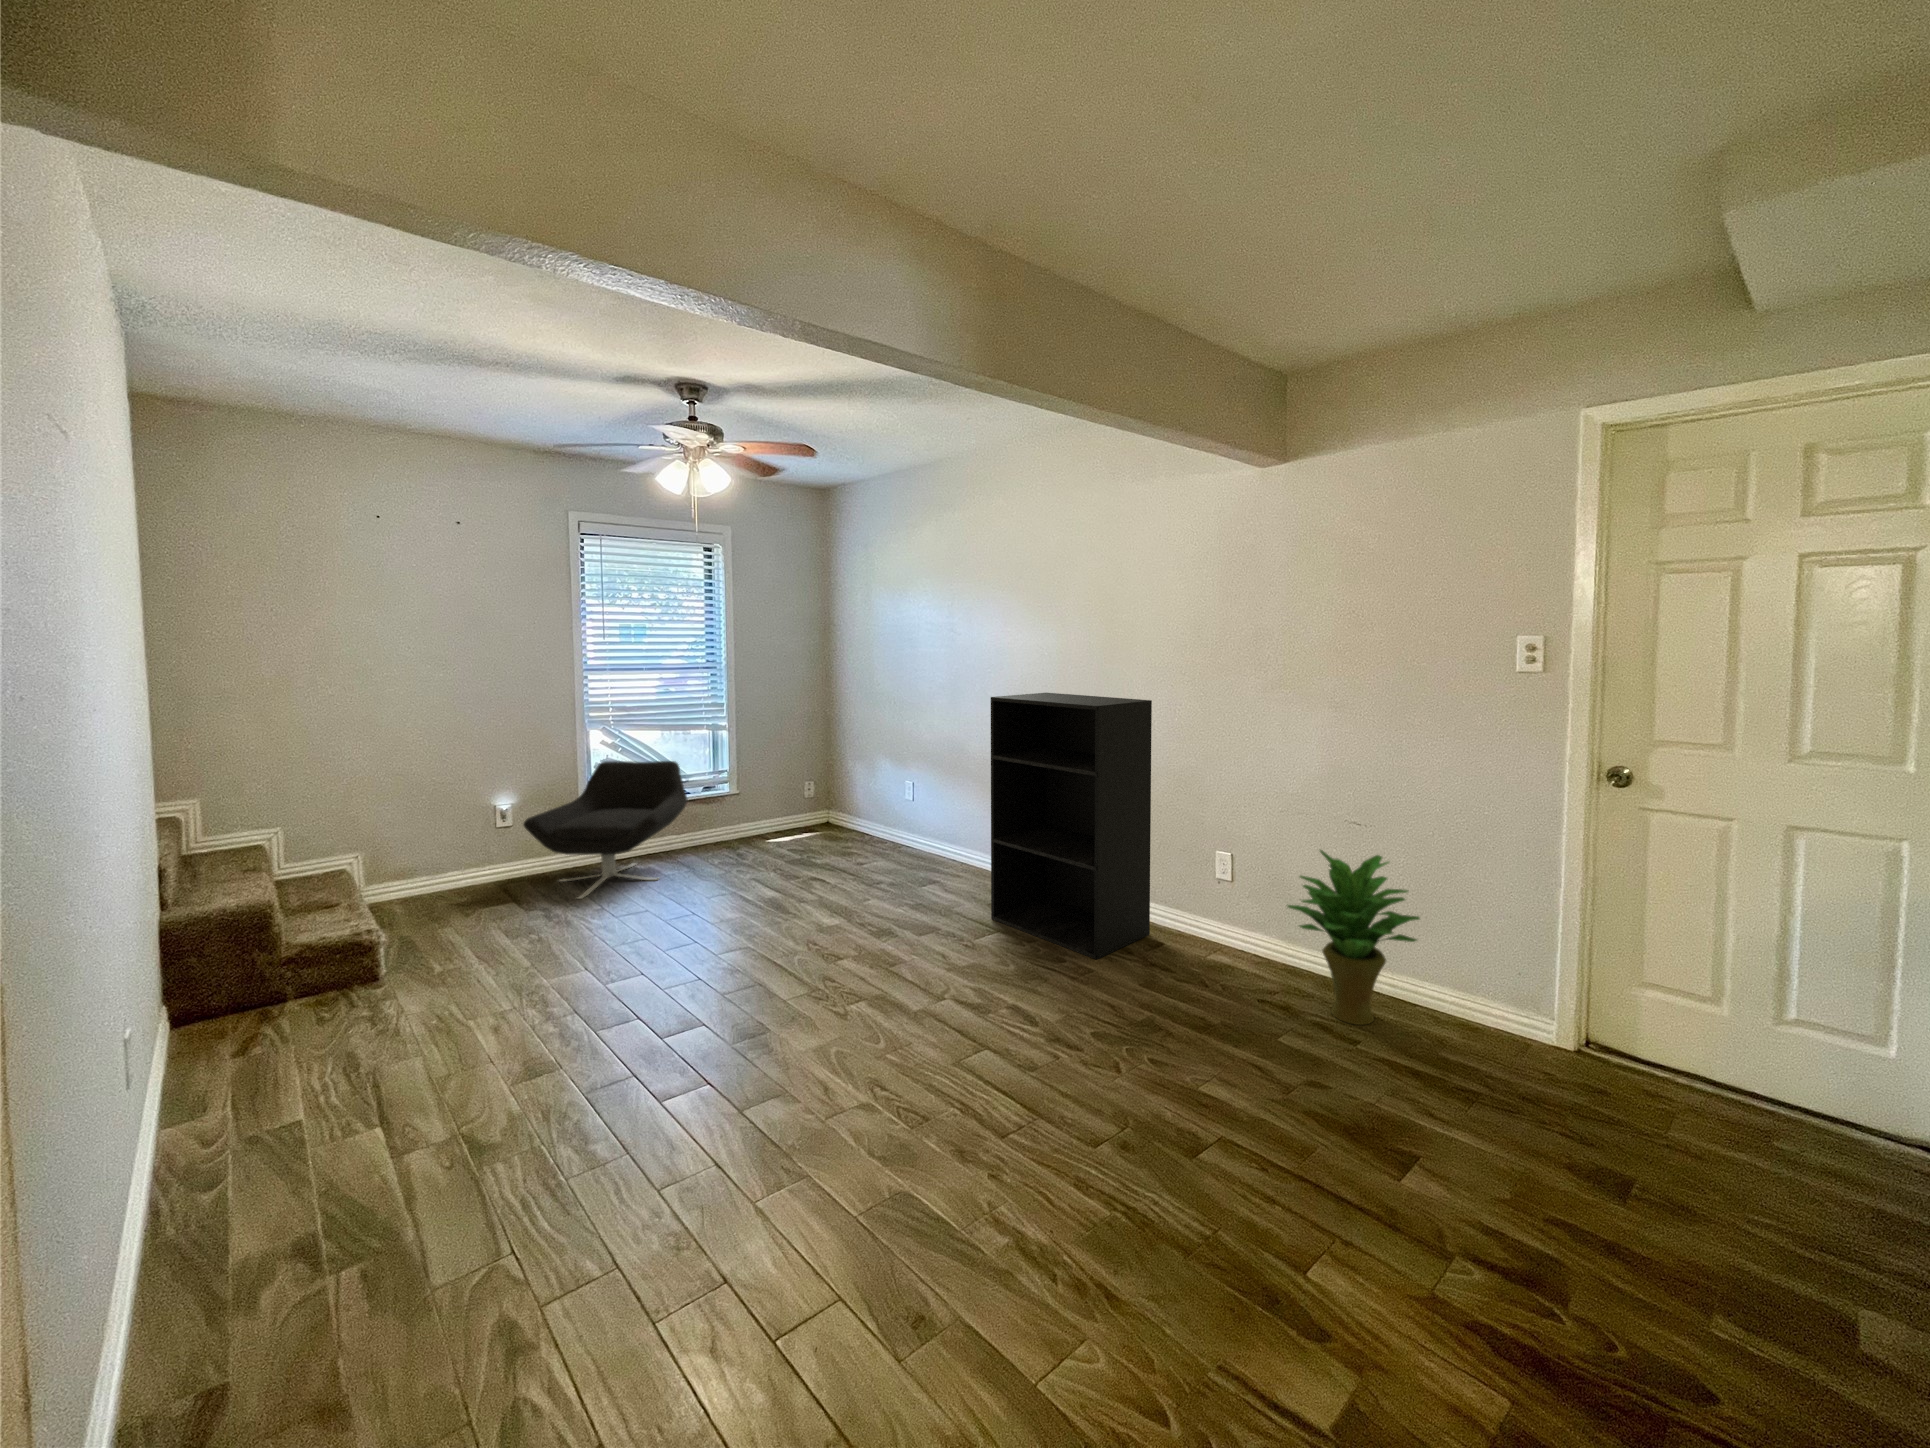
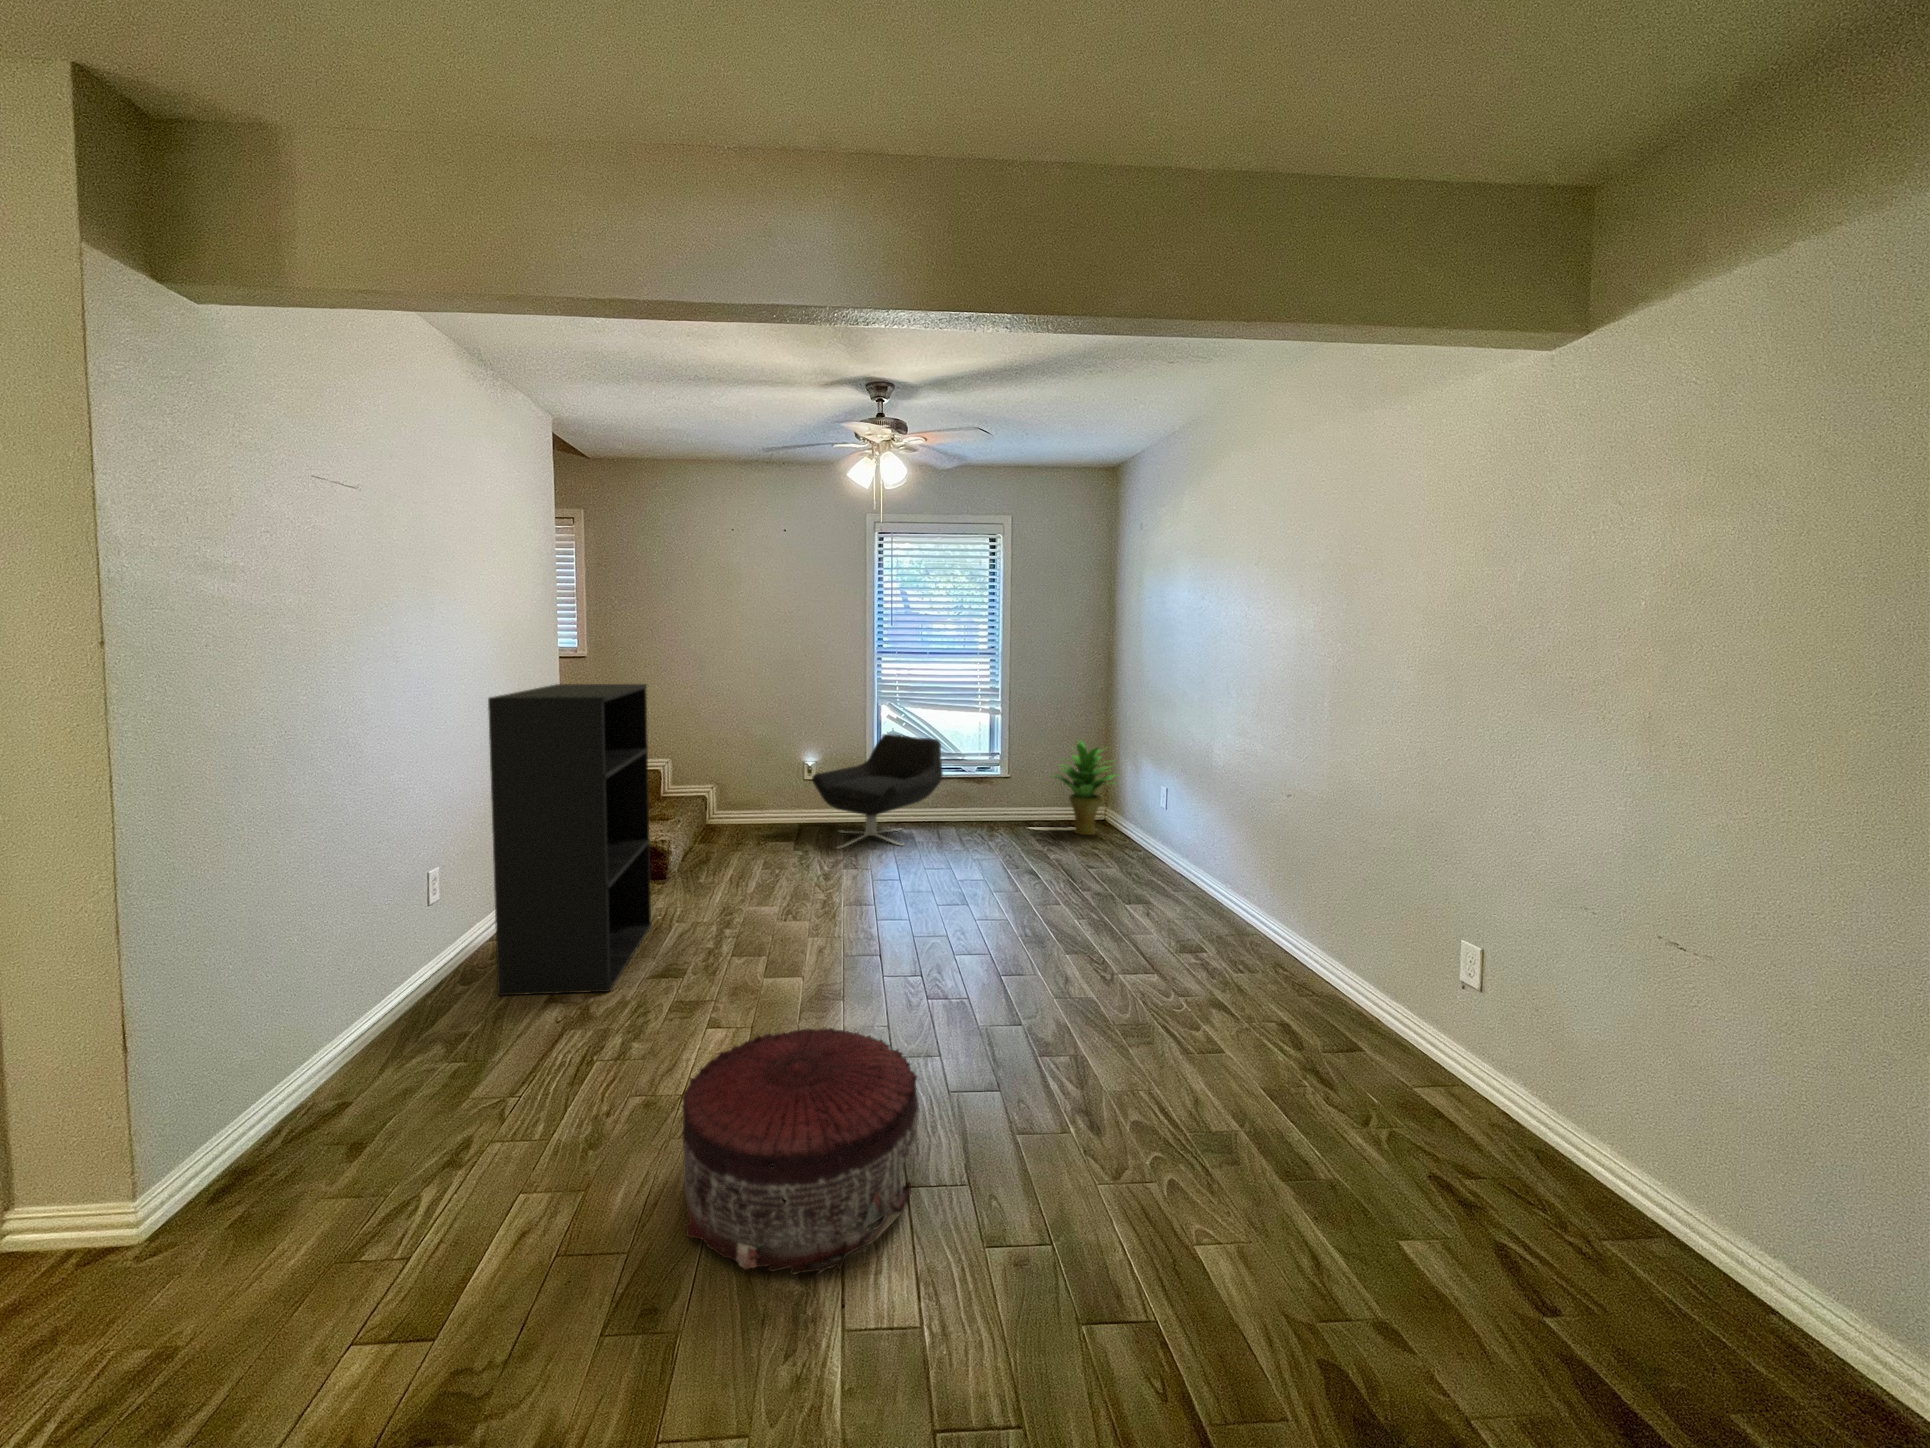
bookshelf: present [991,693,1152,959] -> present [488,684,652,995]
potted plant: present [1288,850,1420,1025] -> present [1053,741,1120,835]
pouf: none [797,1036,1036,1295] -> present [682,1028,920,1274]

